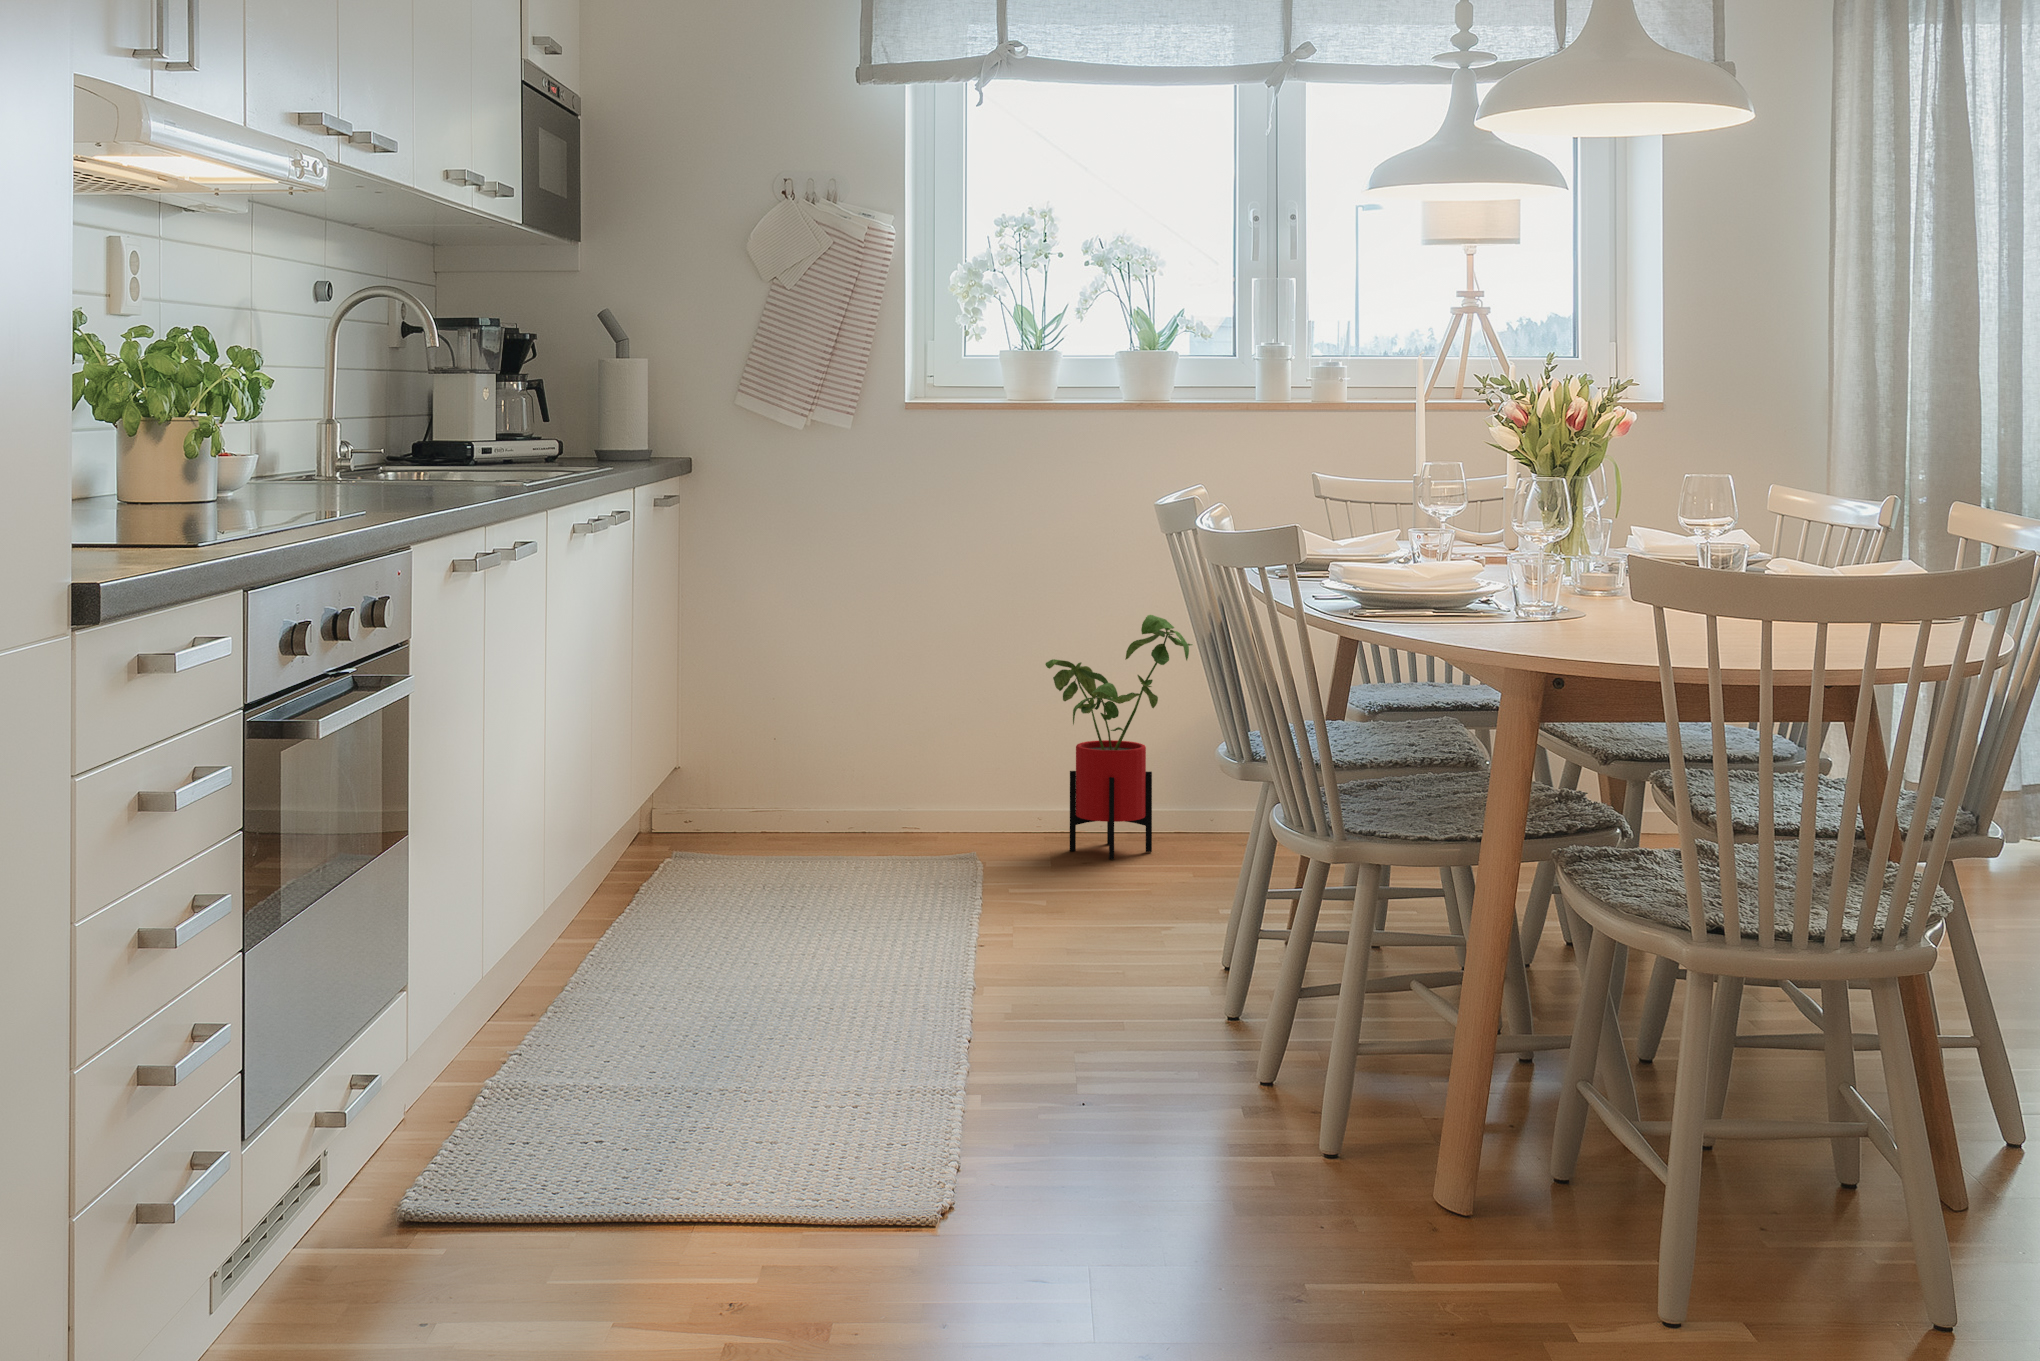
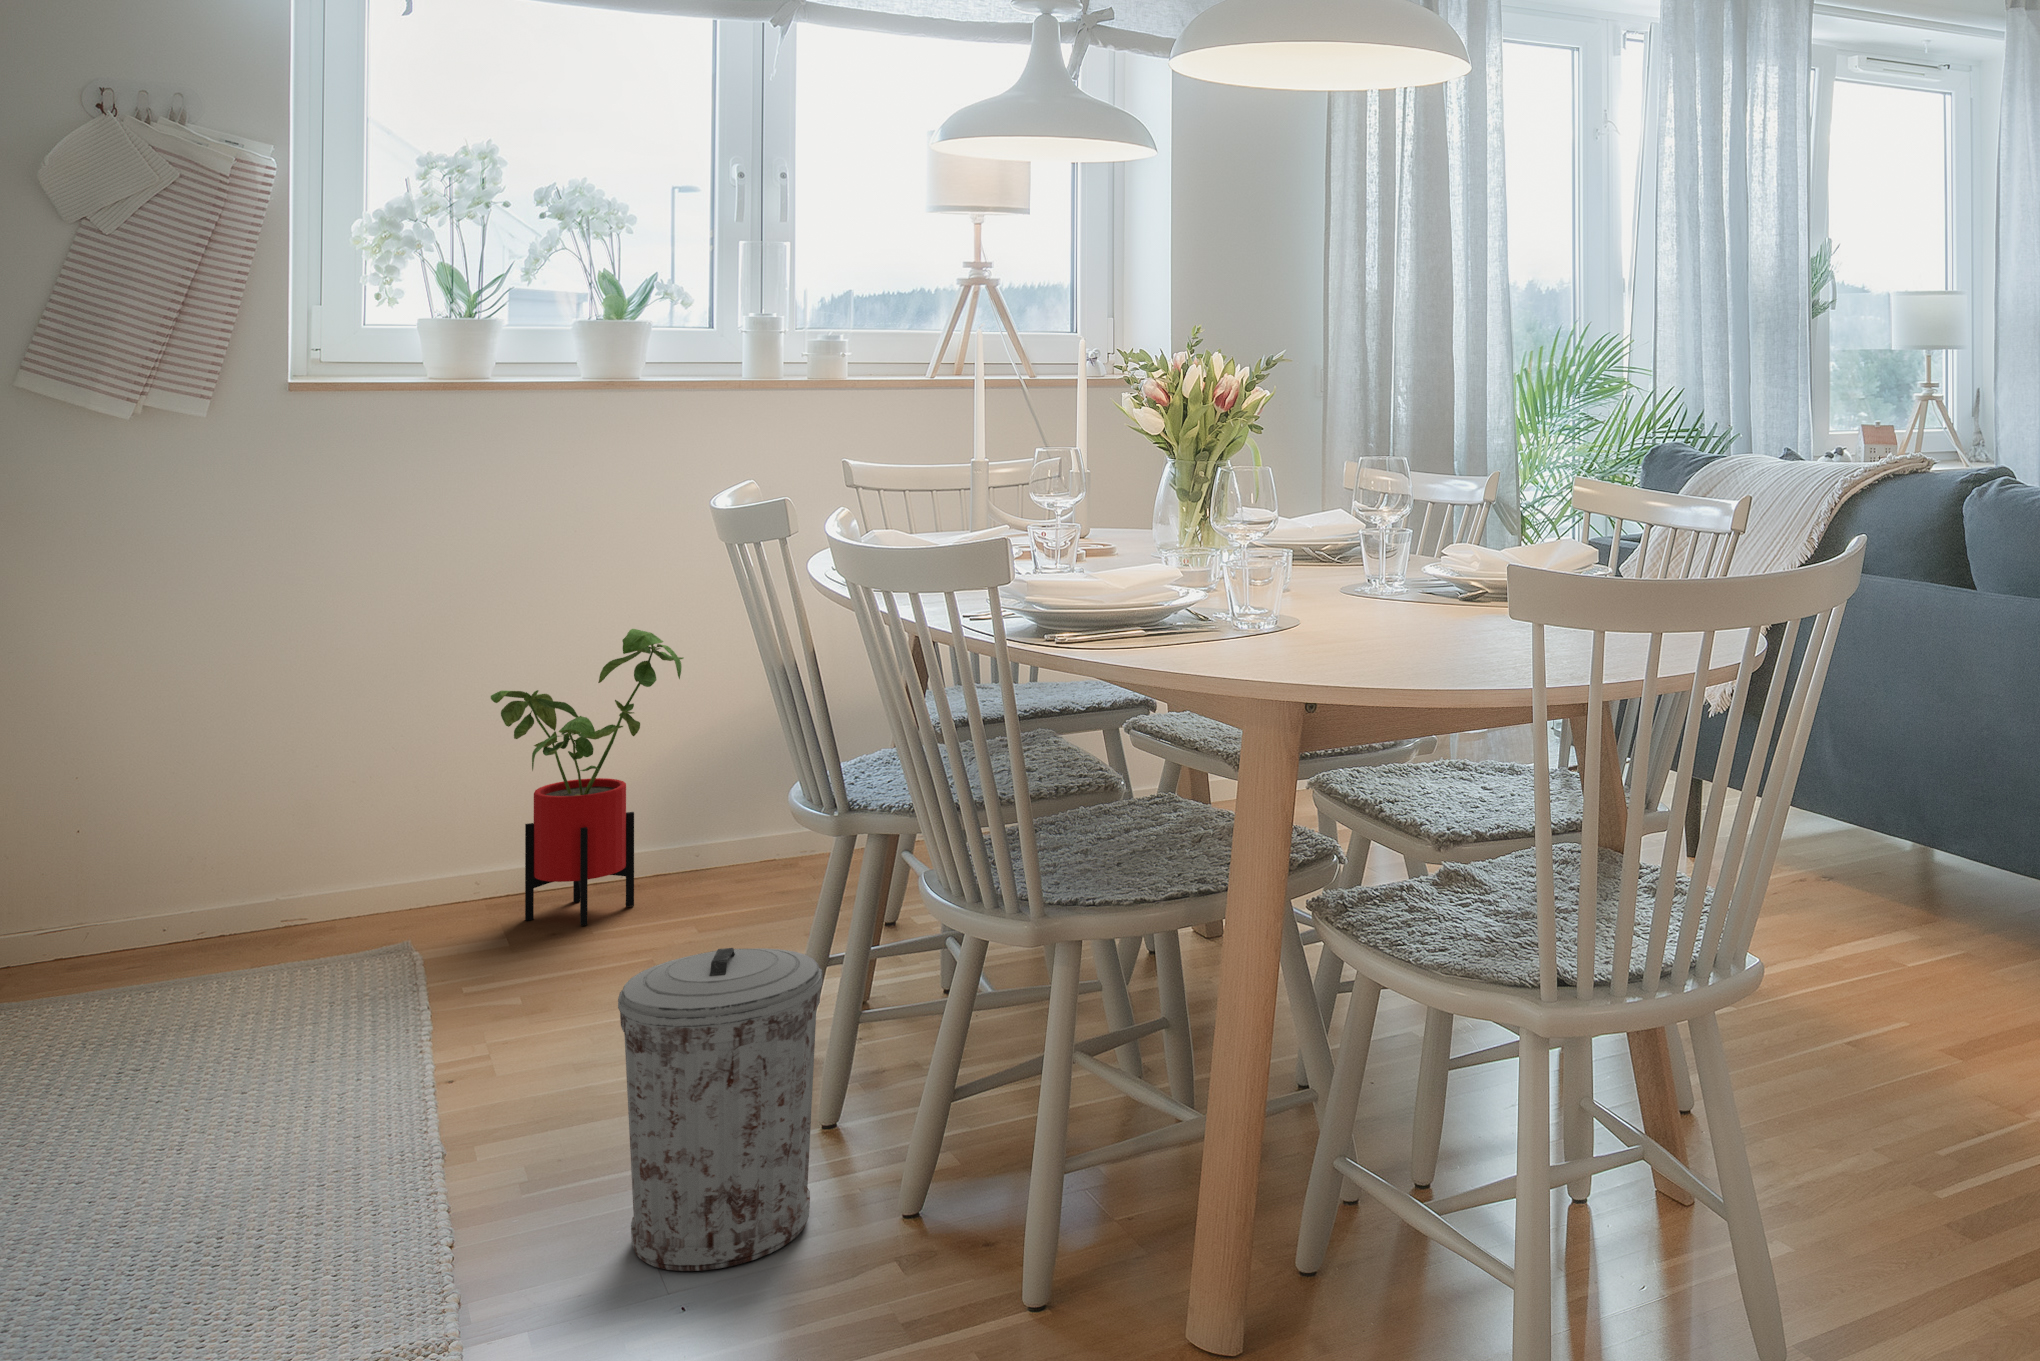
trash can: none [1093,828,1235,1058] -> present [618,948,822,1271]

